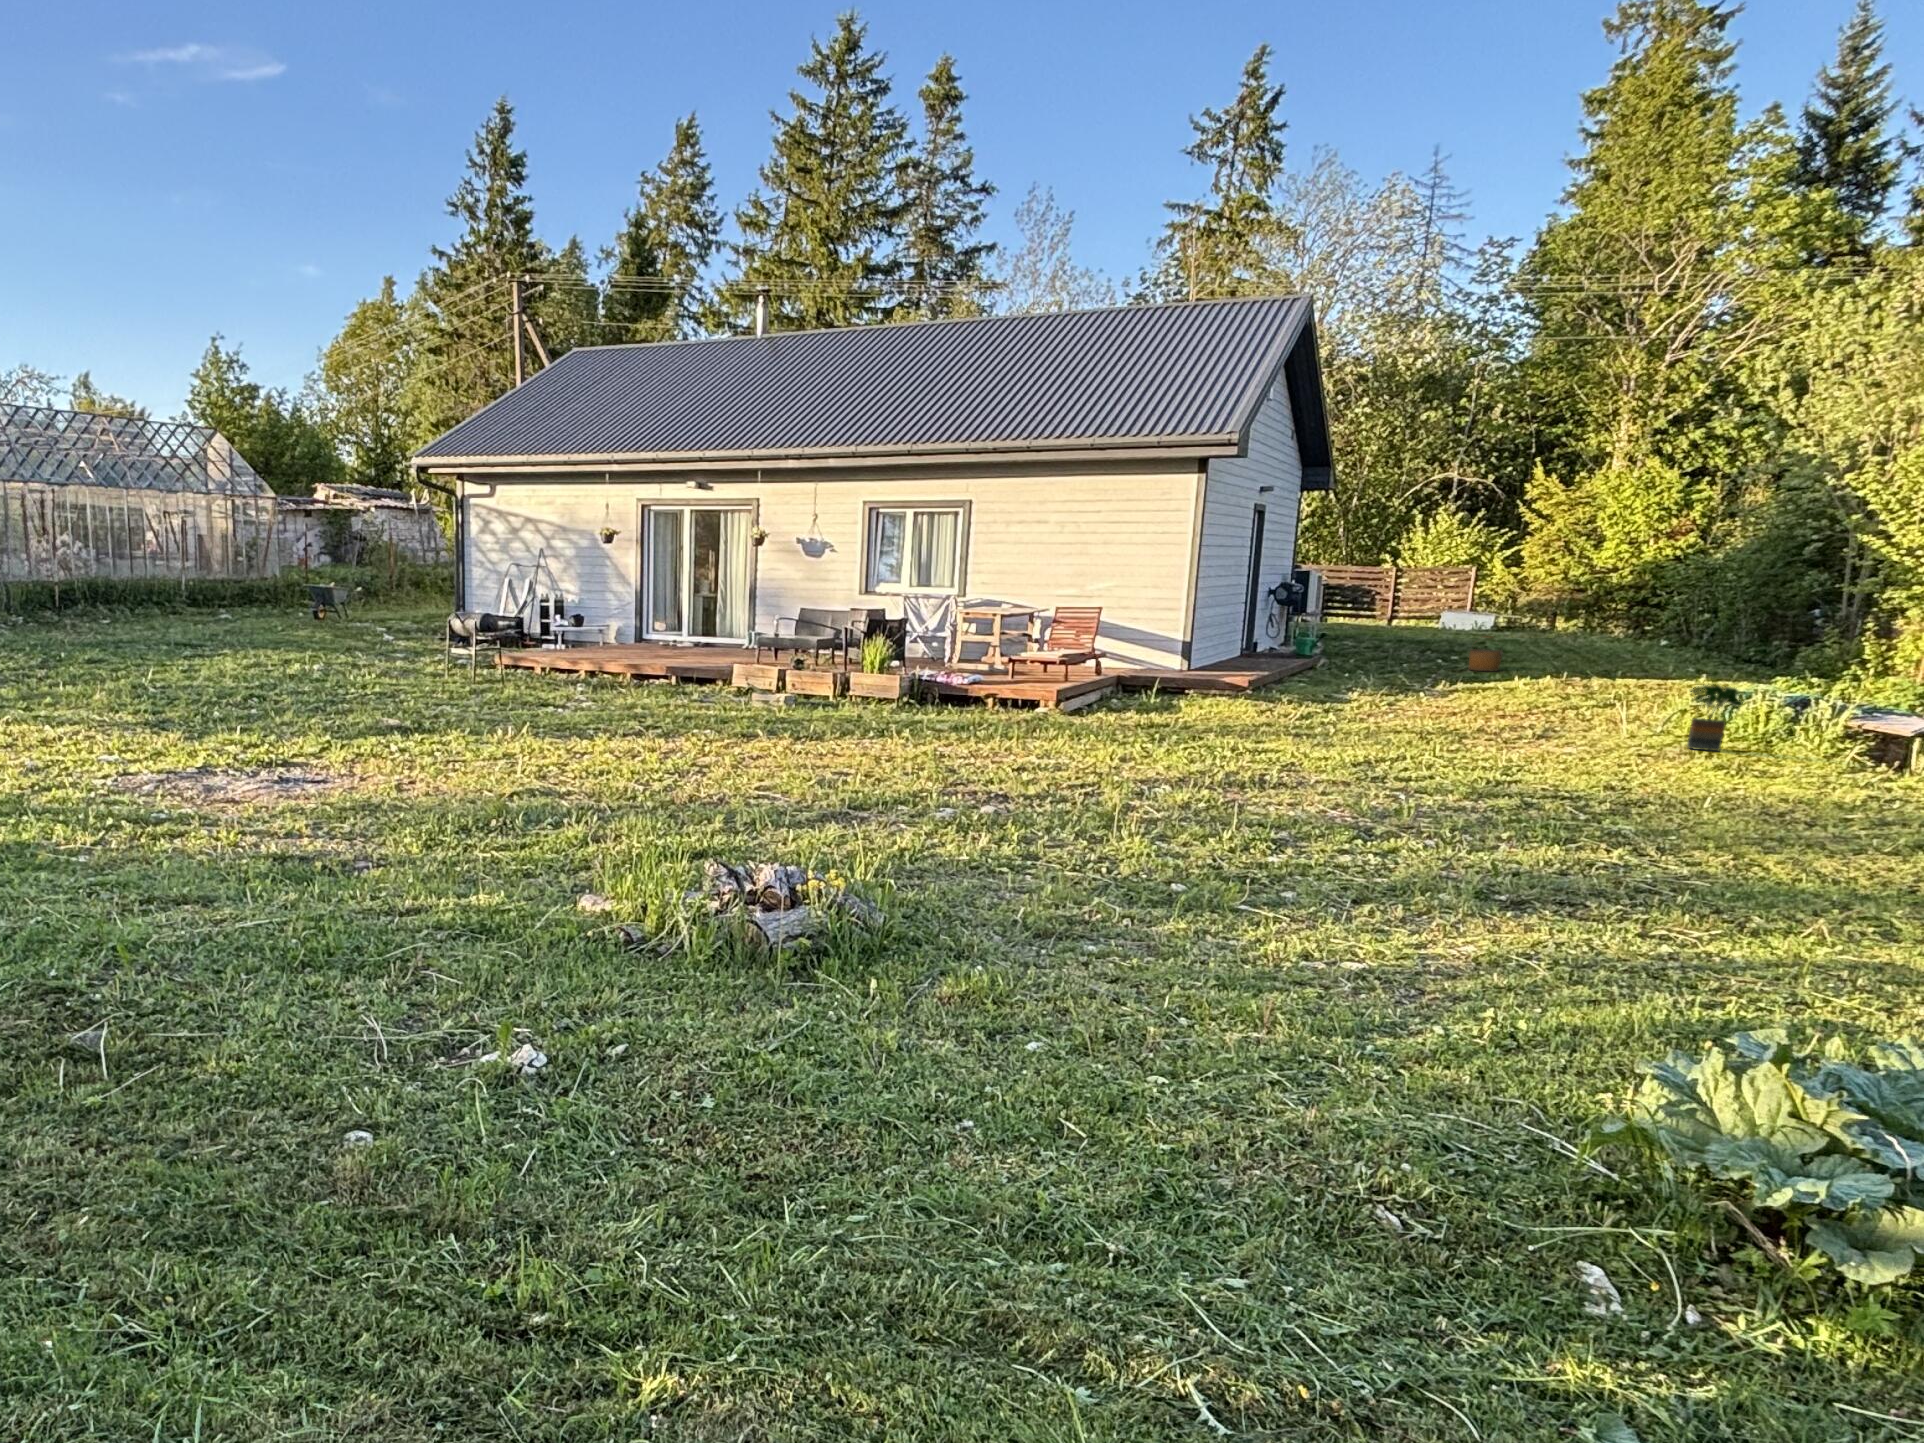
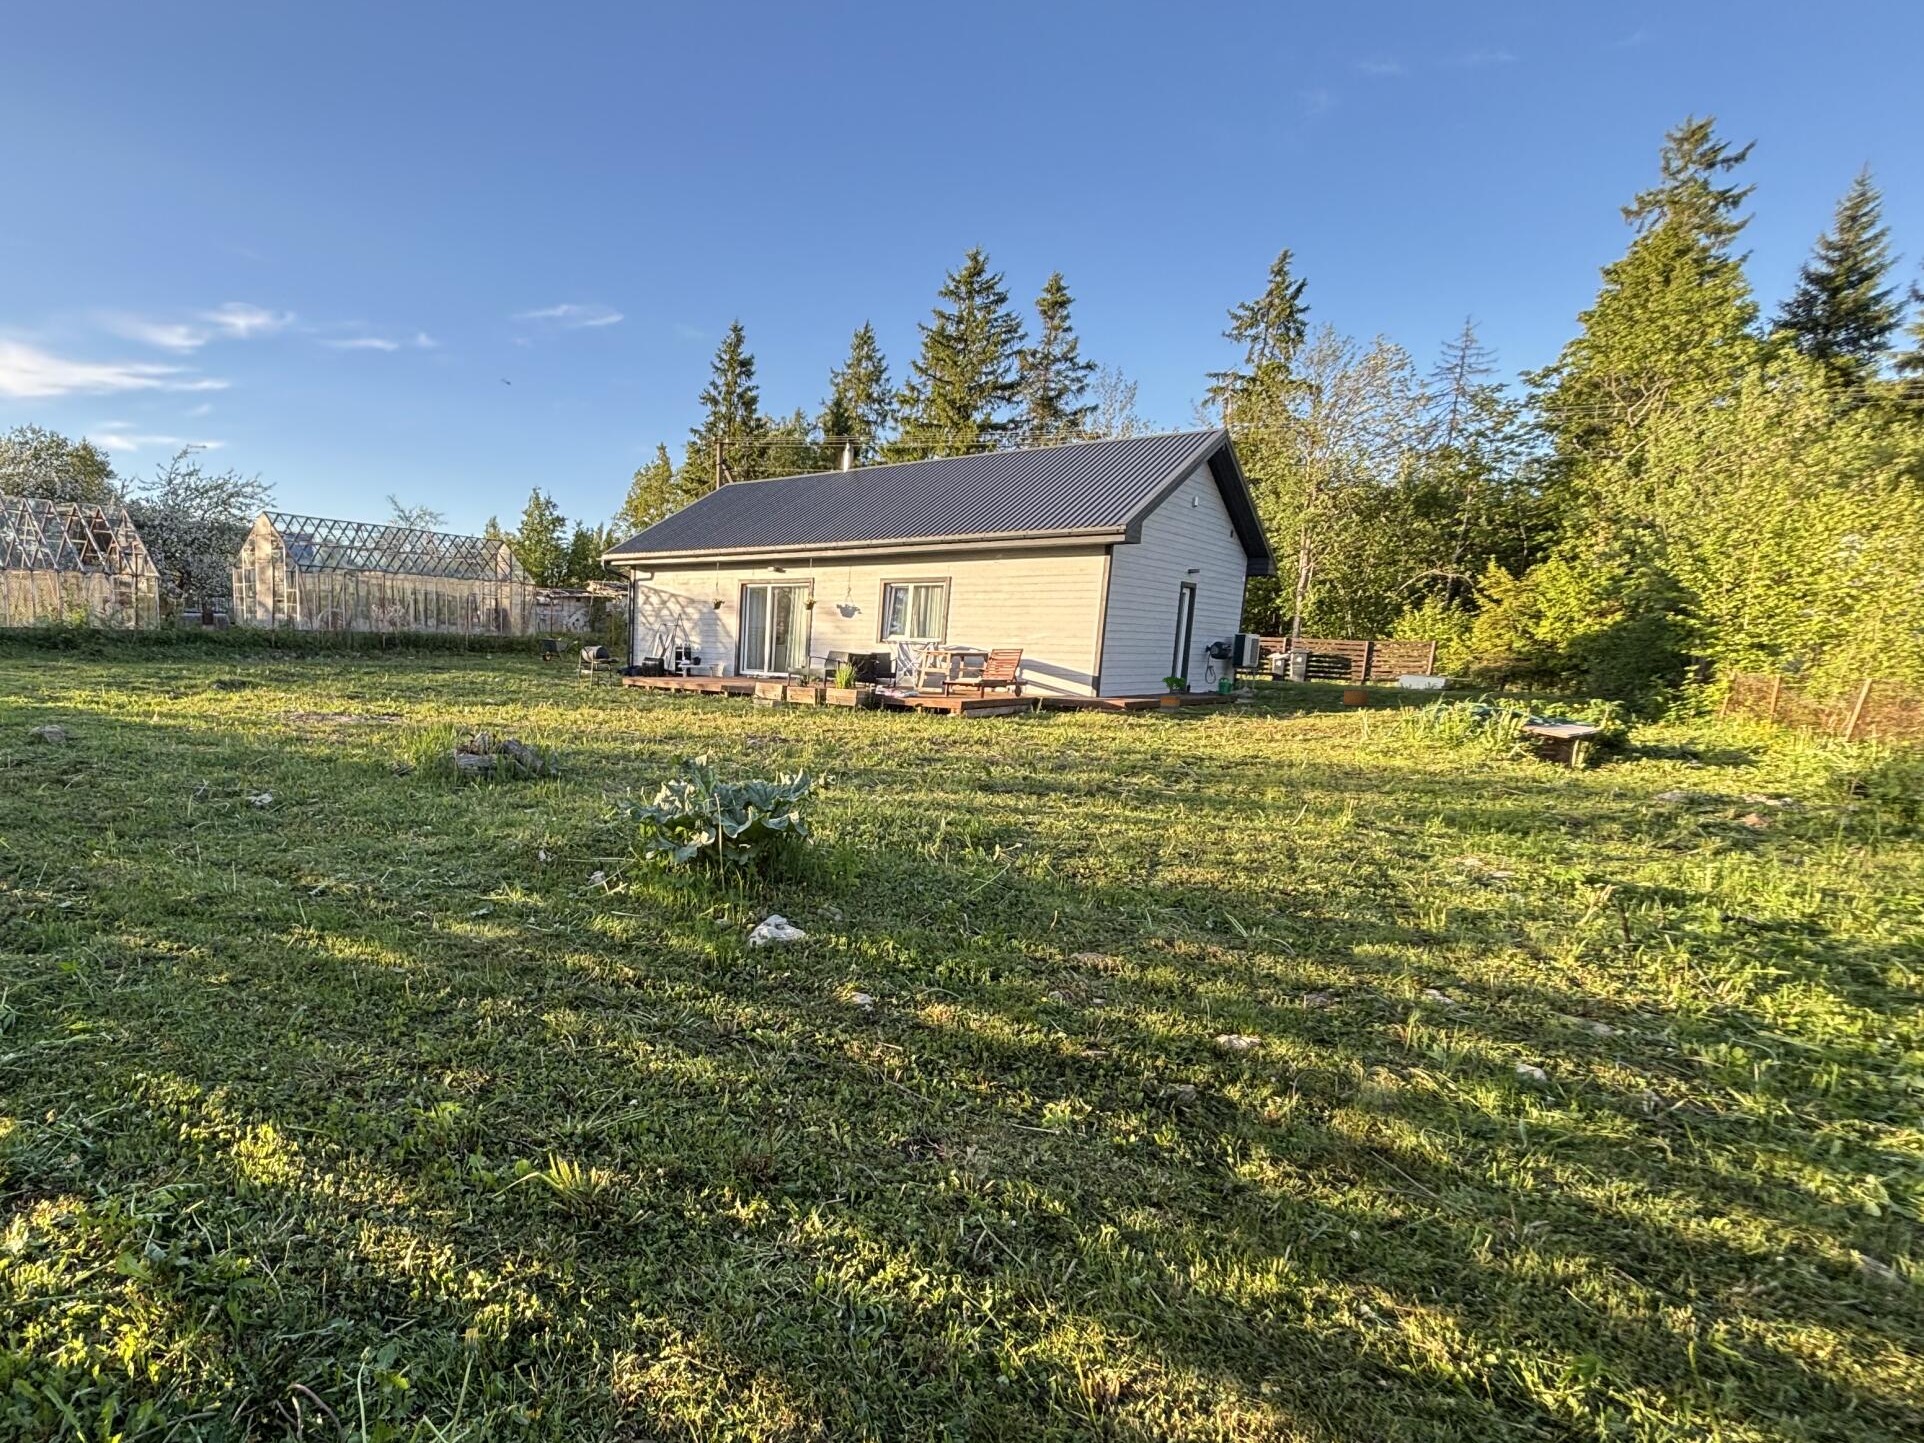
potted tree: present [1687,684,1743,751] -> present [1160,676,1186,713]

